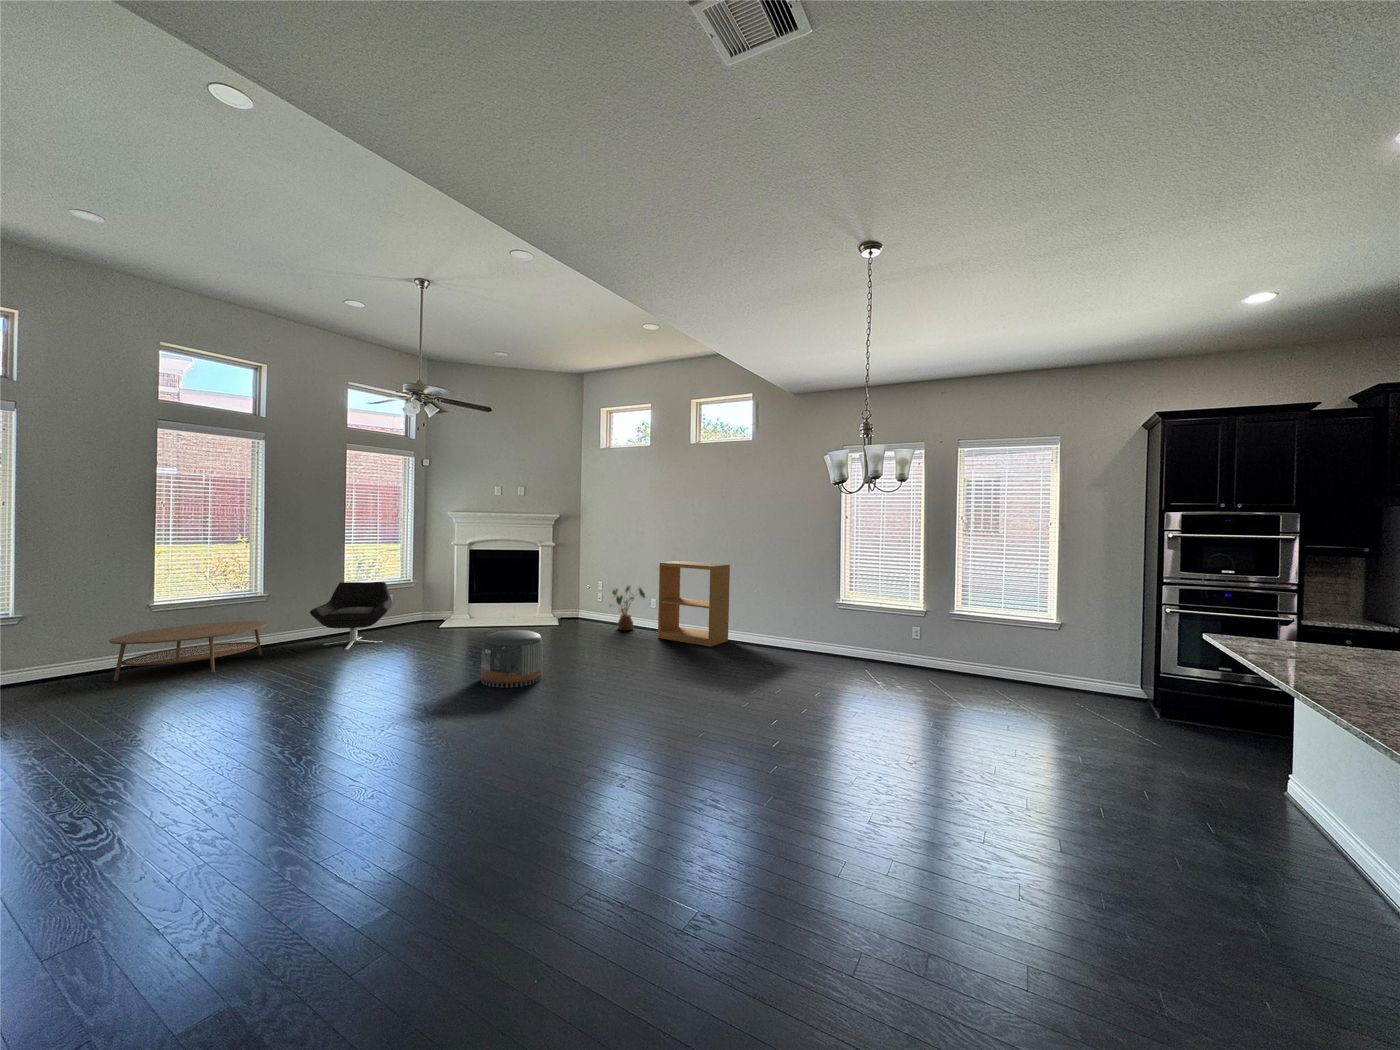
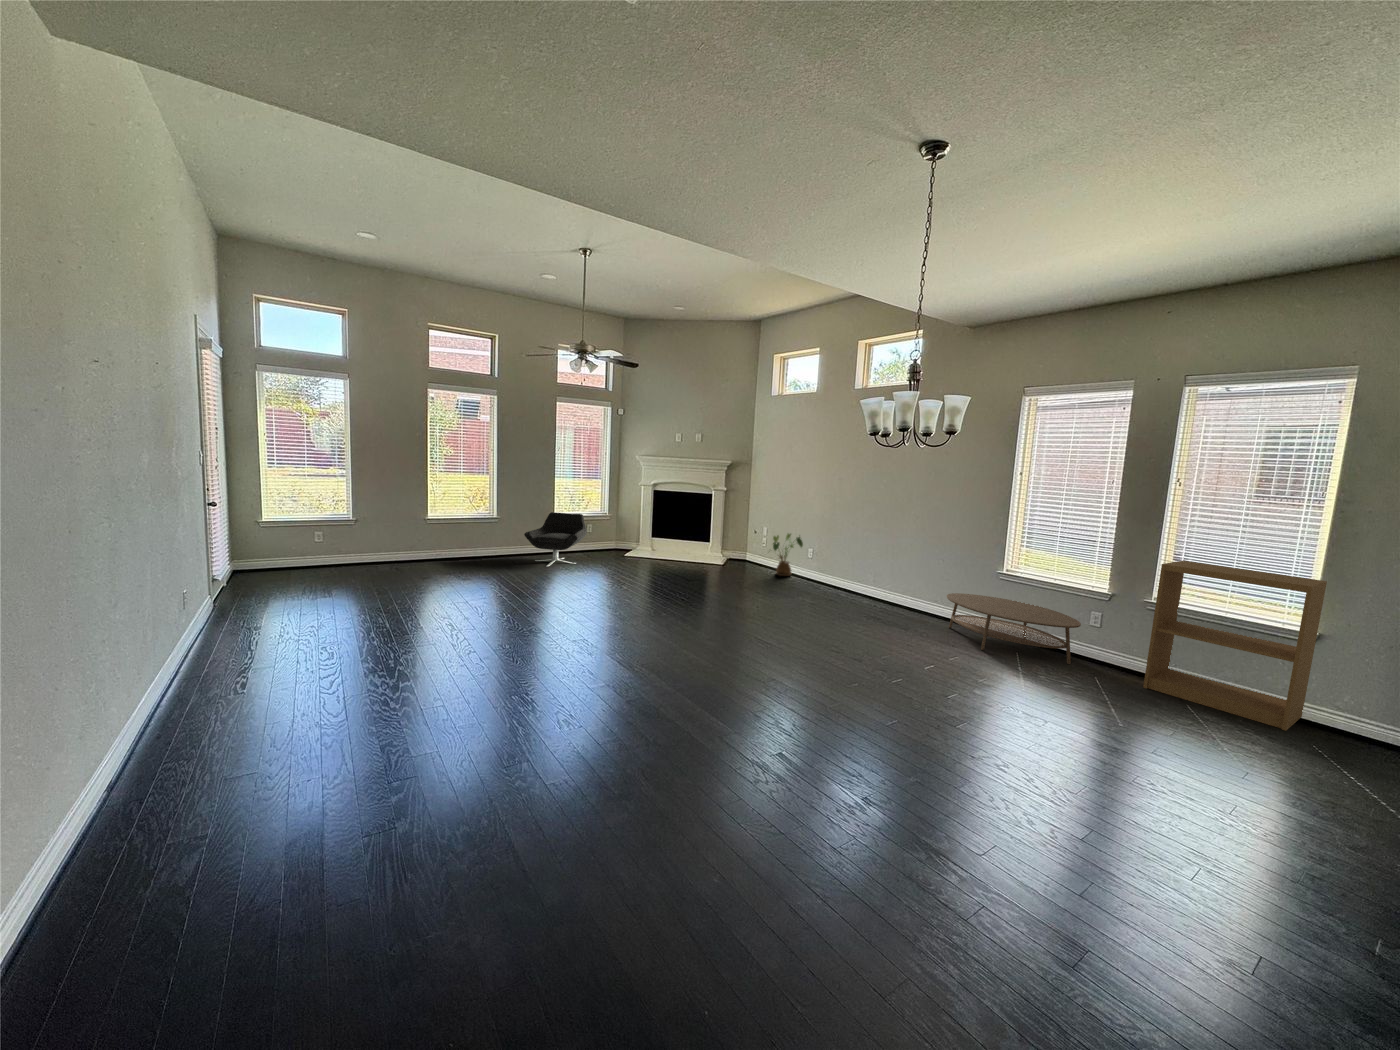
bookshelf: present [658,561,730,647] -> present [1143,561,1327,731]
coffee table: present [109,621,267,681] -> present [947,593,1081,664]
pouf: present [481,630,543,688] -> none [622,564,674,614]

